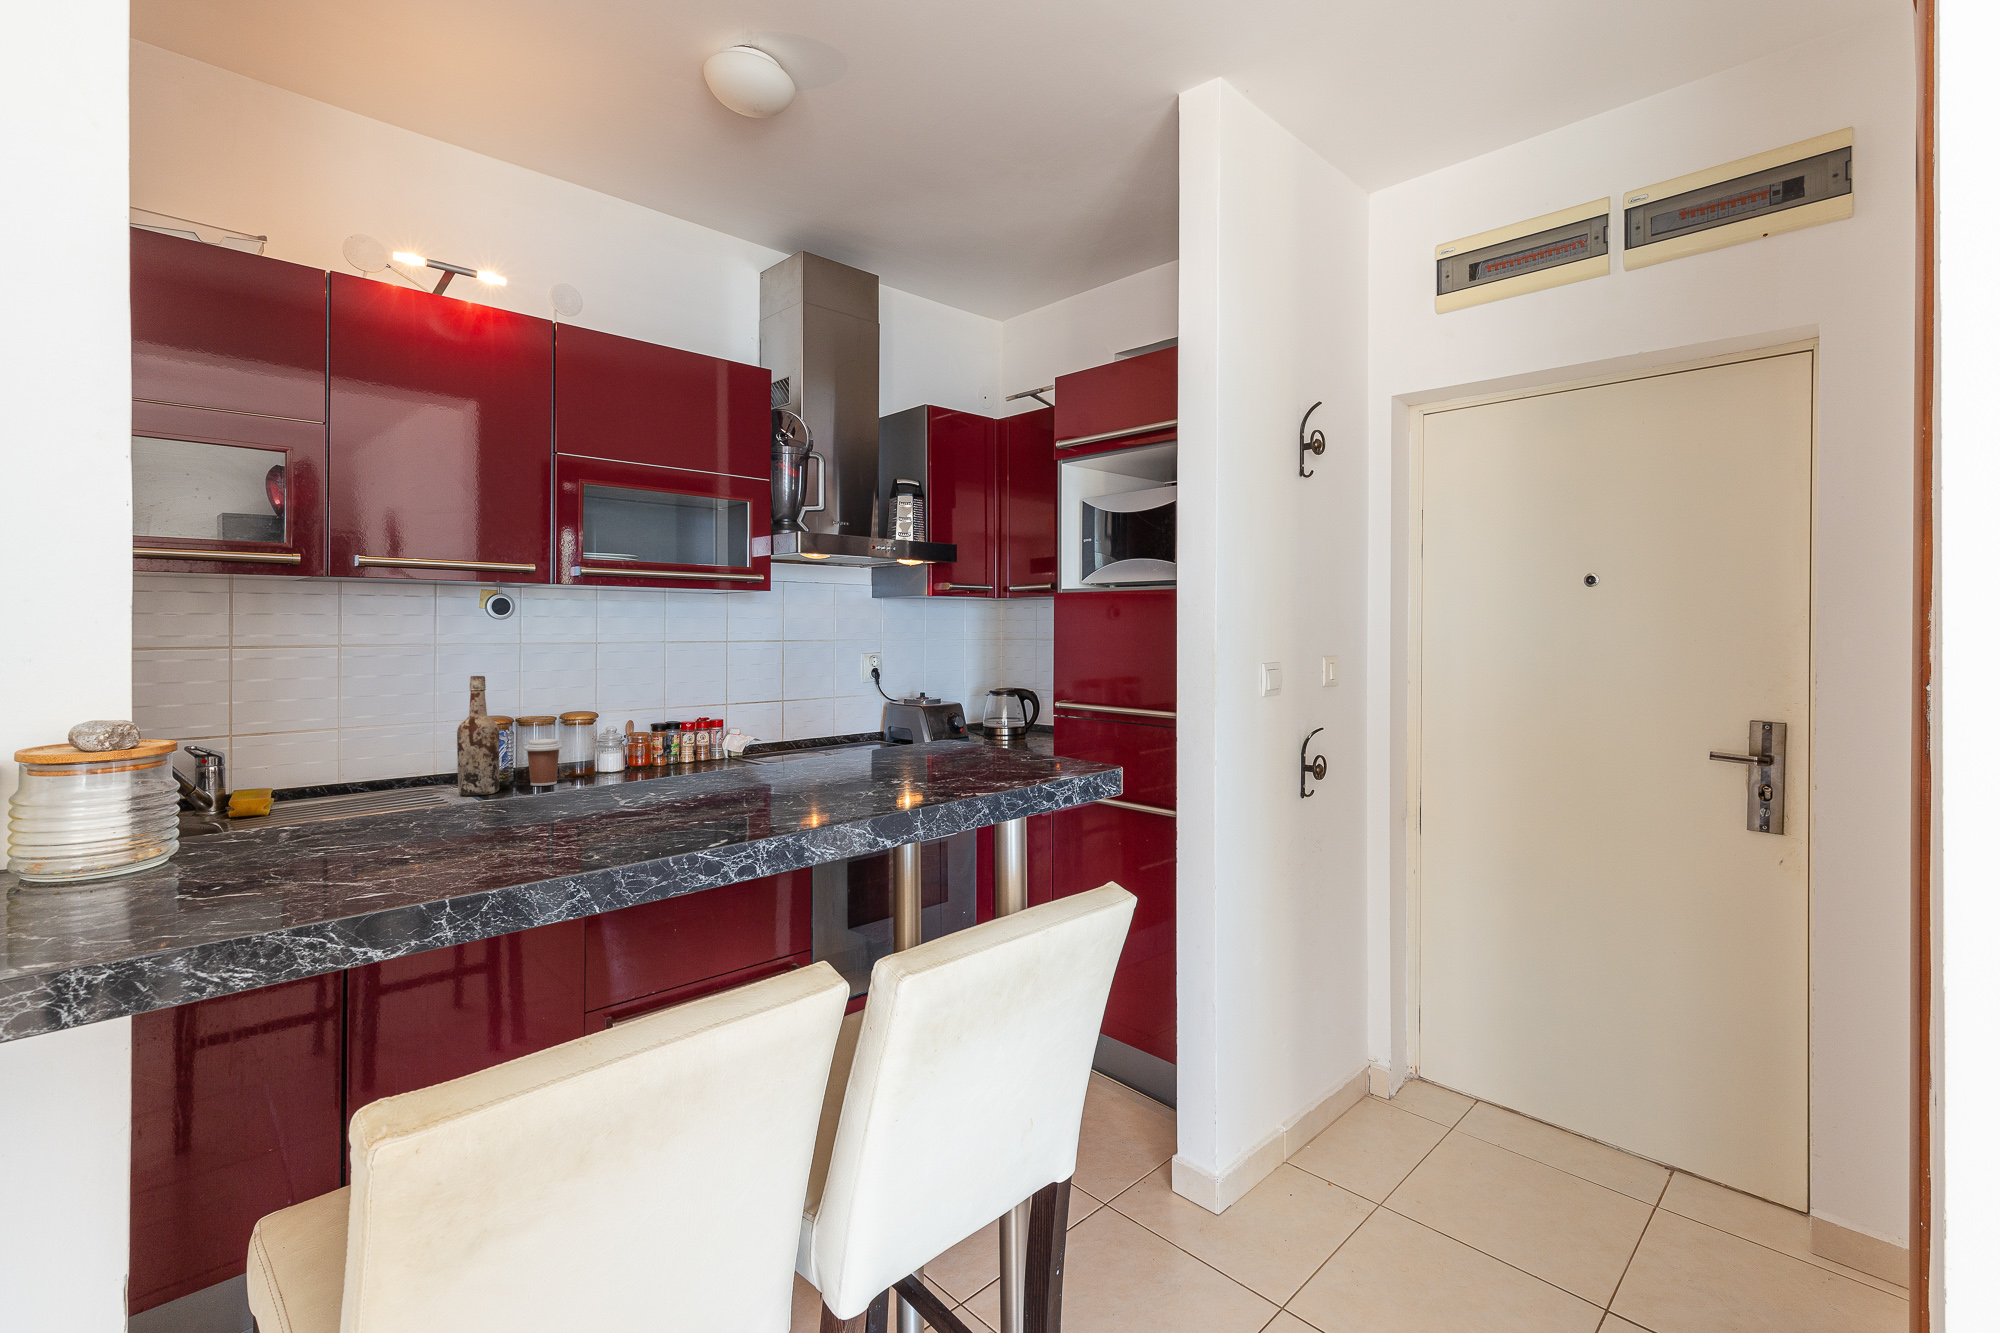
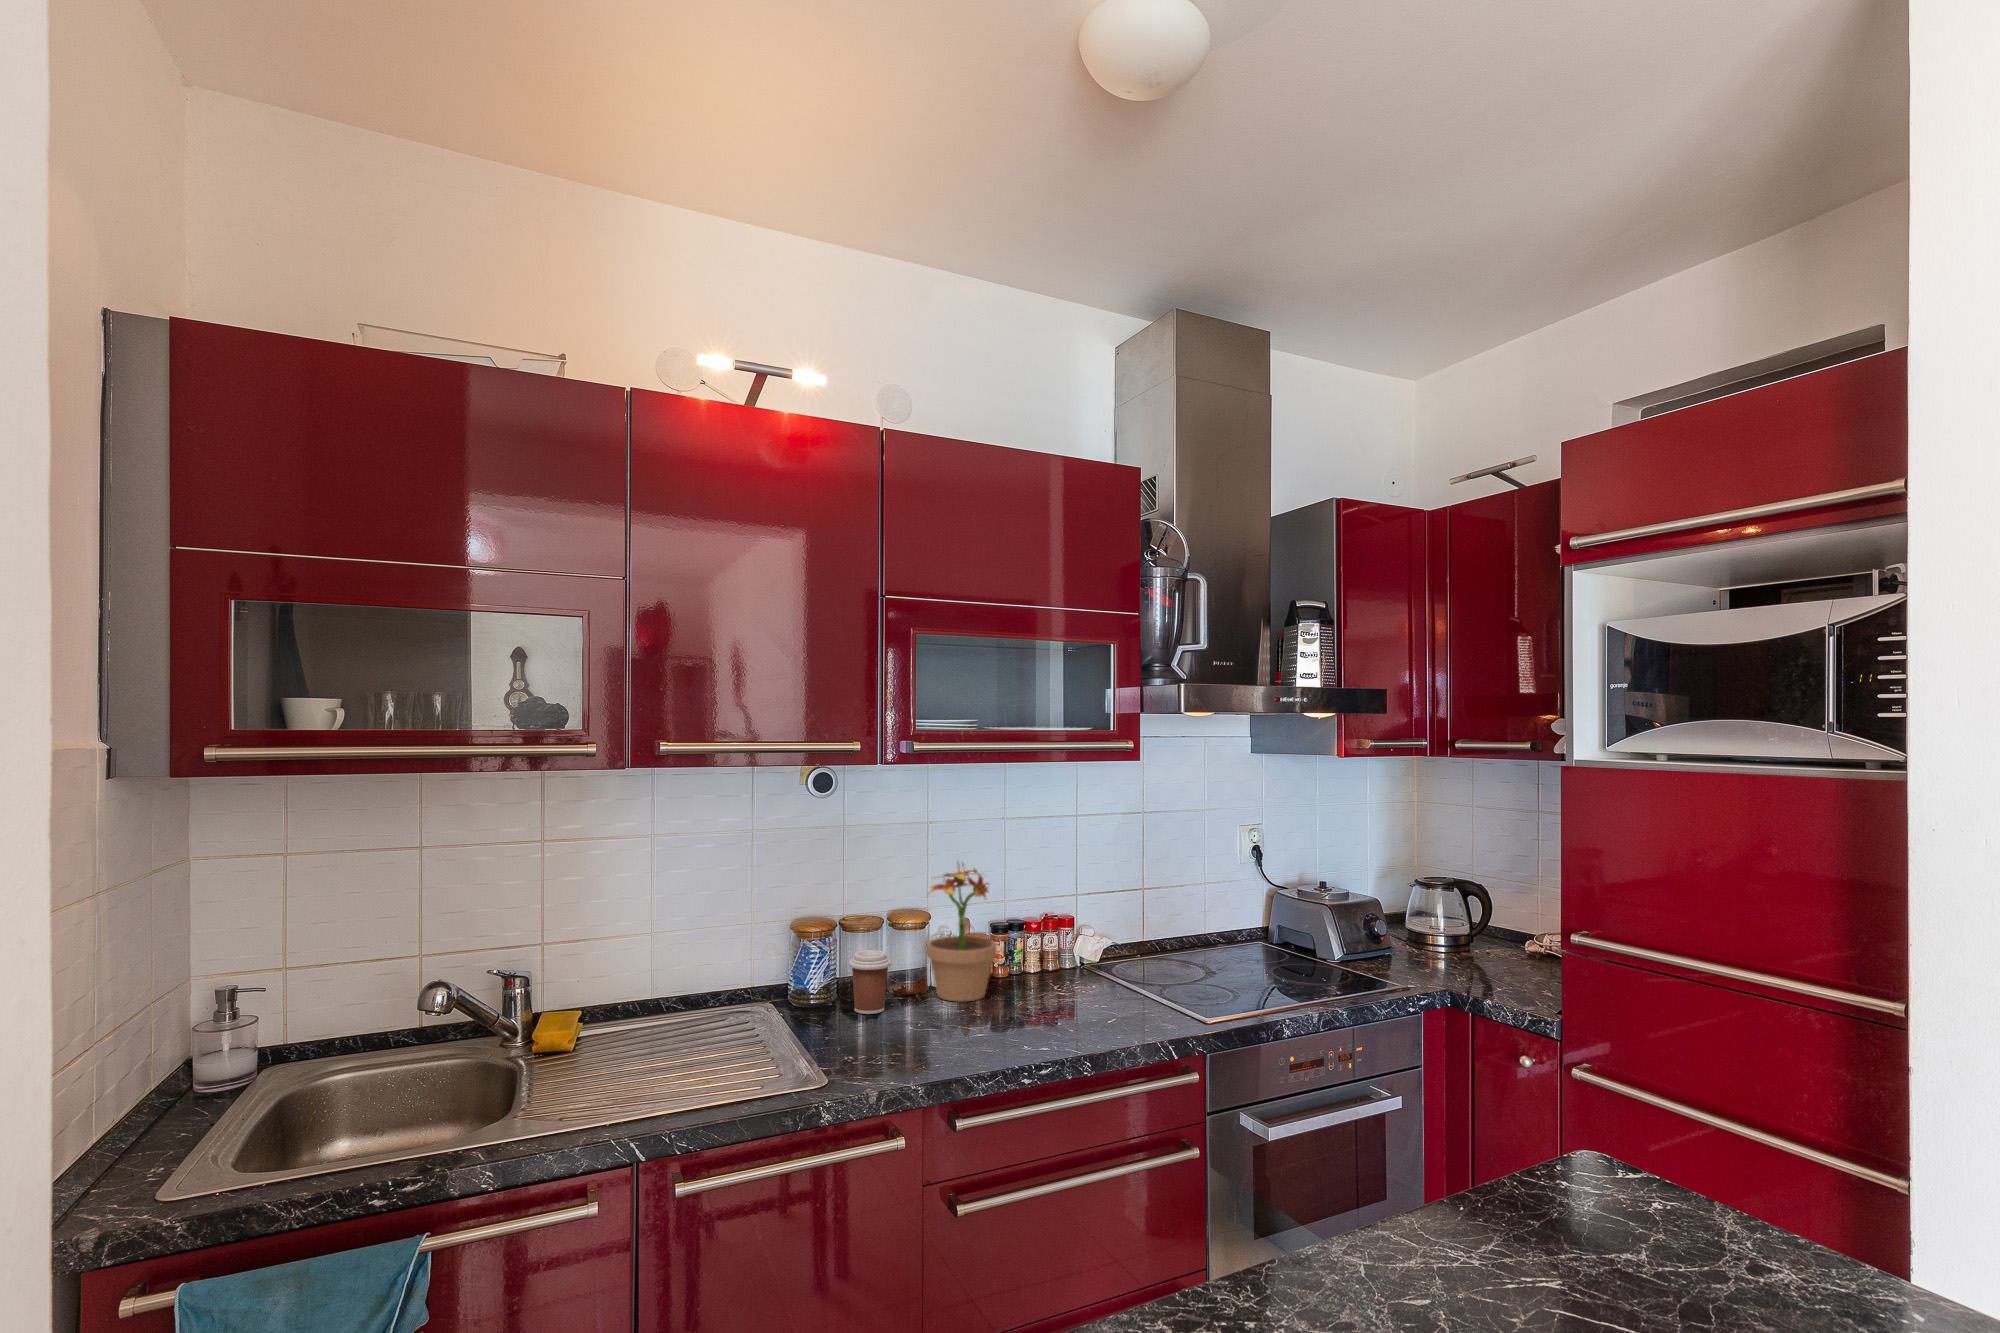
potted plant: none [592,671,653,776] -> present [927,864,996,1001]
wine bottle: present [457,676,499,796] -> none [776,874,823,1029]

